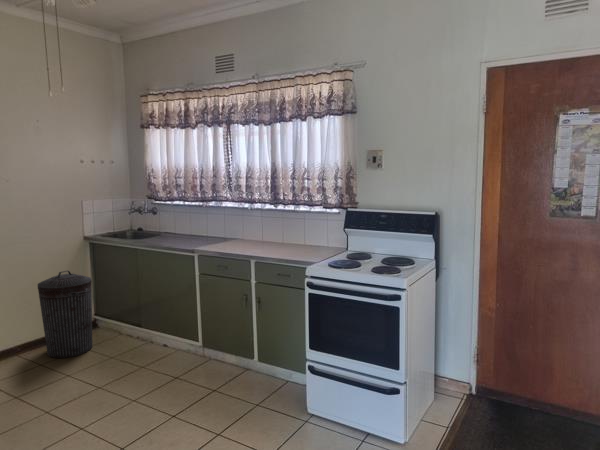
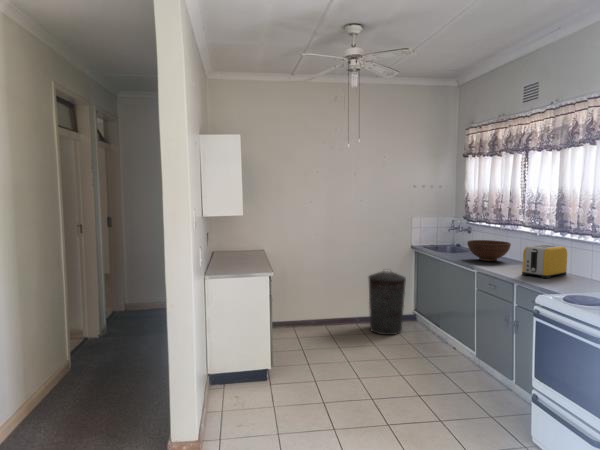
toaster: none [251,218,281,251] -> present [522,245,567,278]
fruit bowl: none [172,219,217,242] -> present [467,240,511,261]

